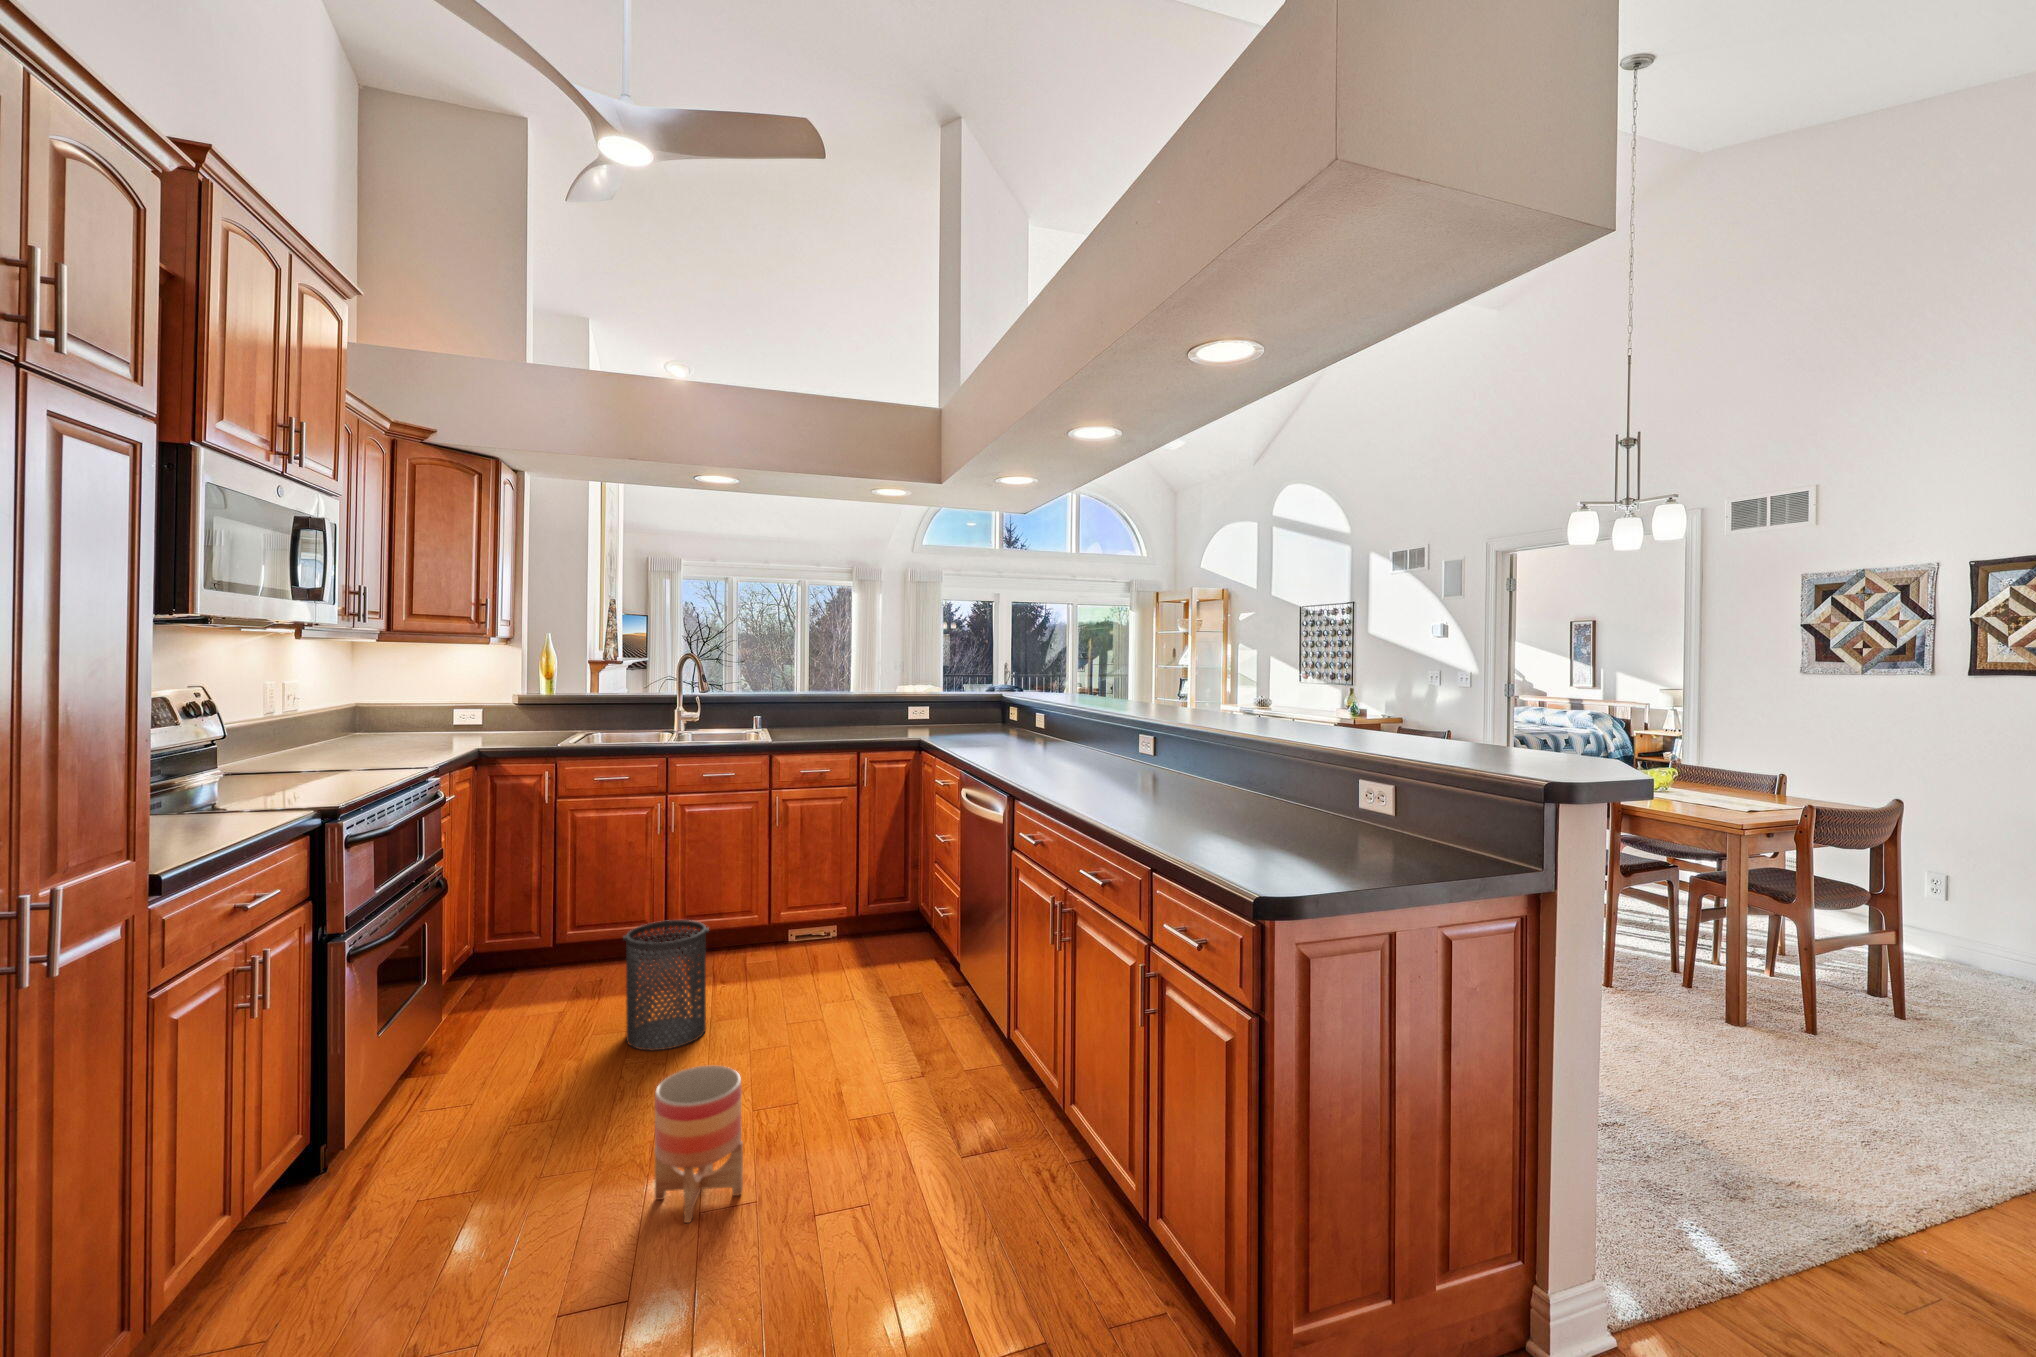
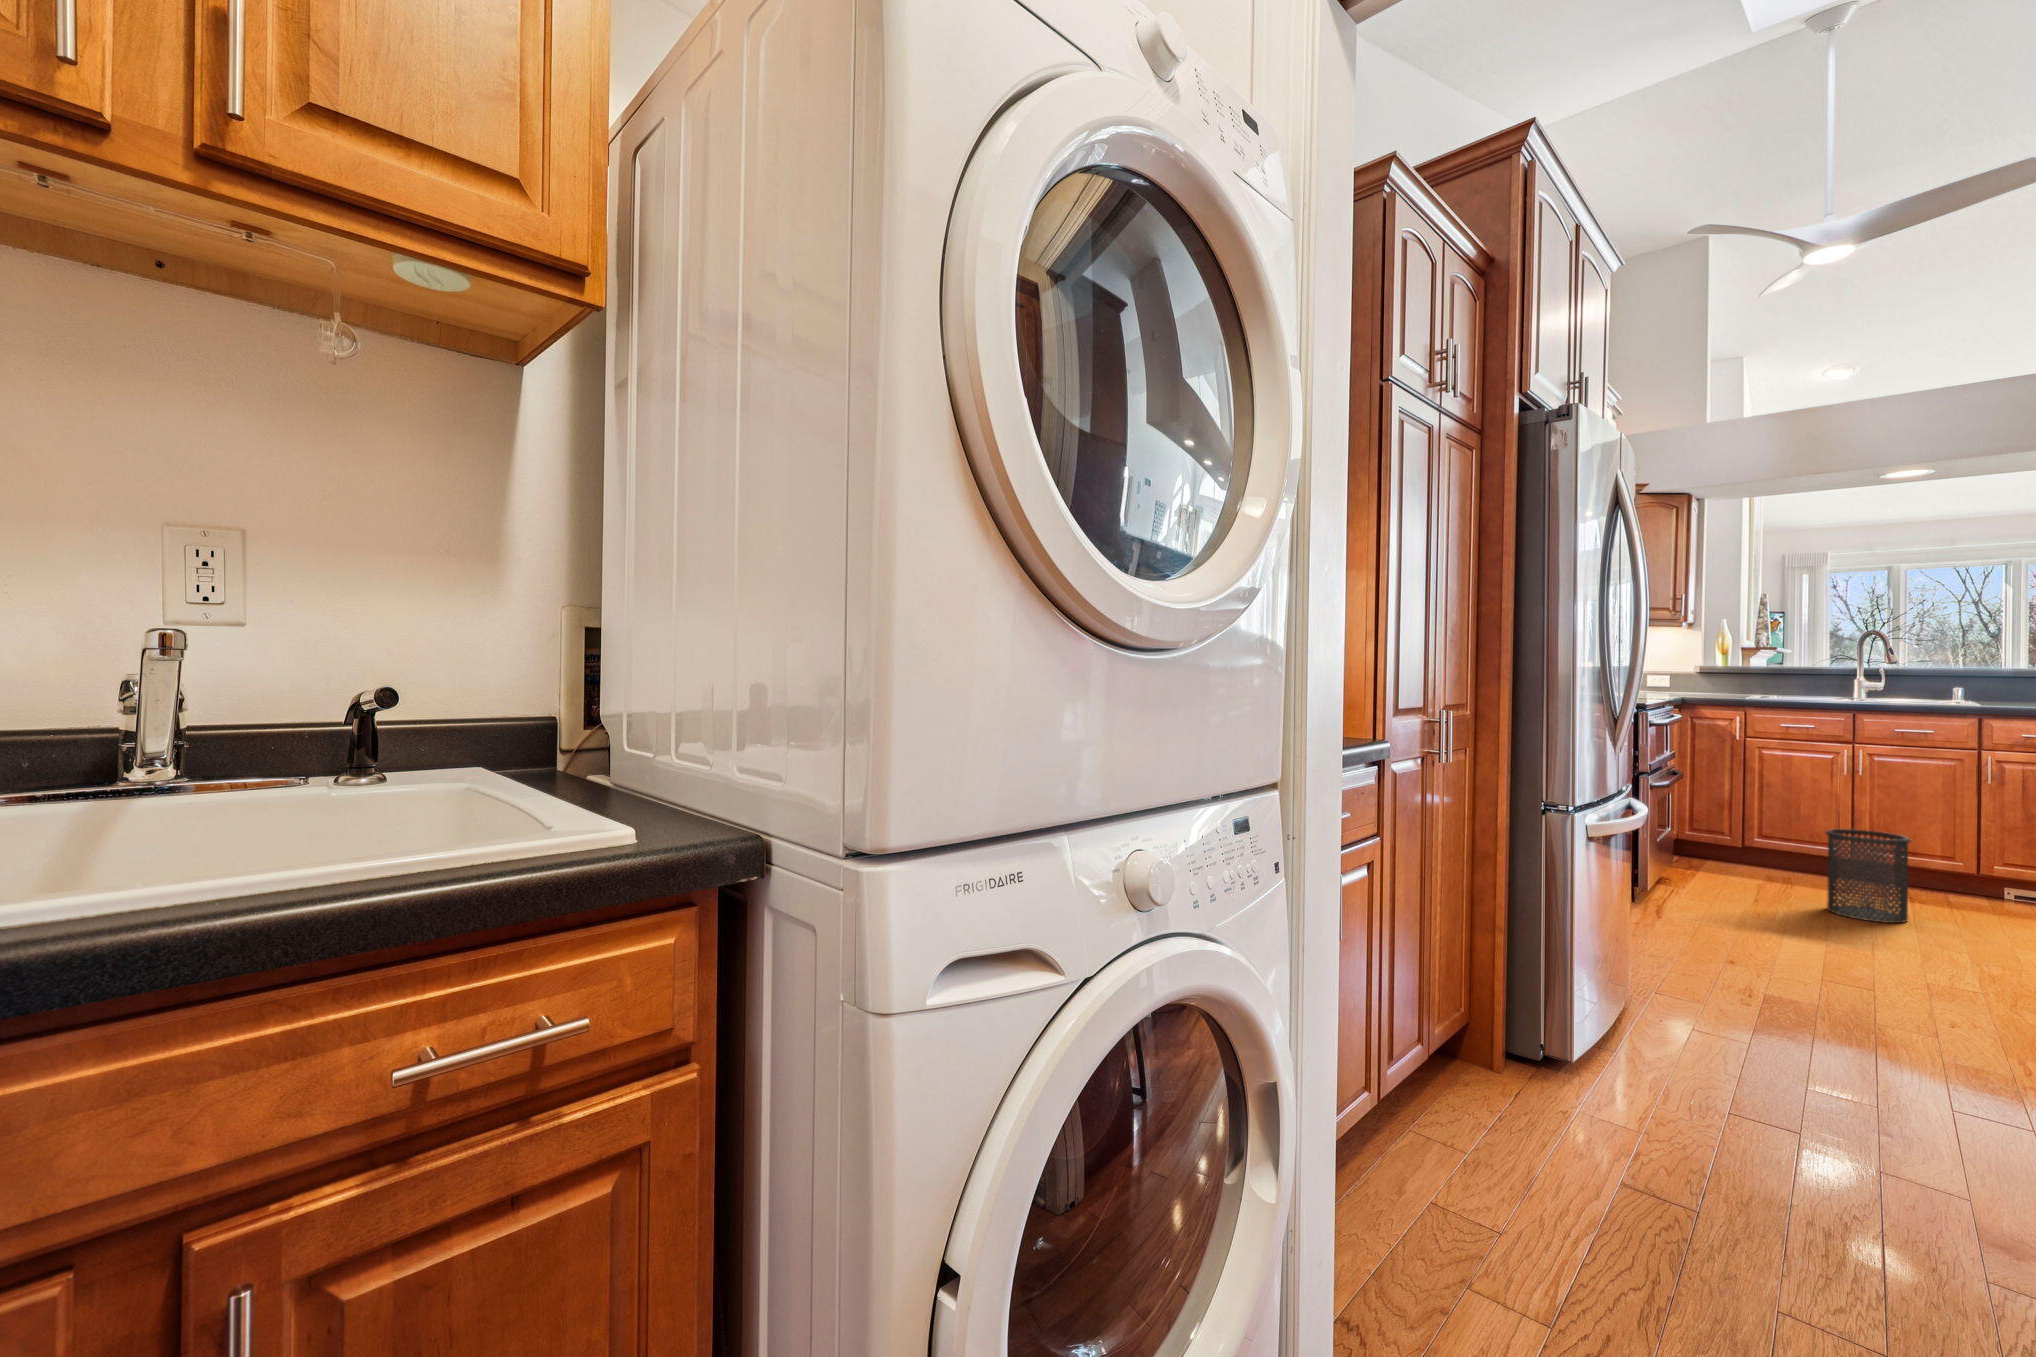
planter: present [654,1066,743,1223] -> none [1879,894,1963,988]

